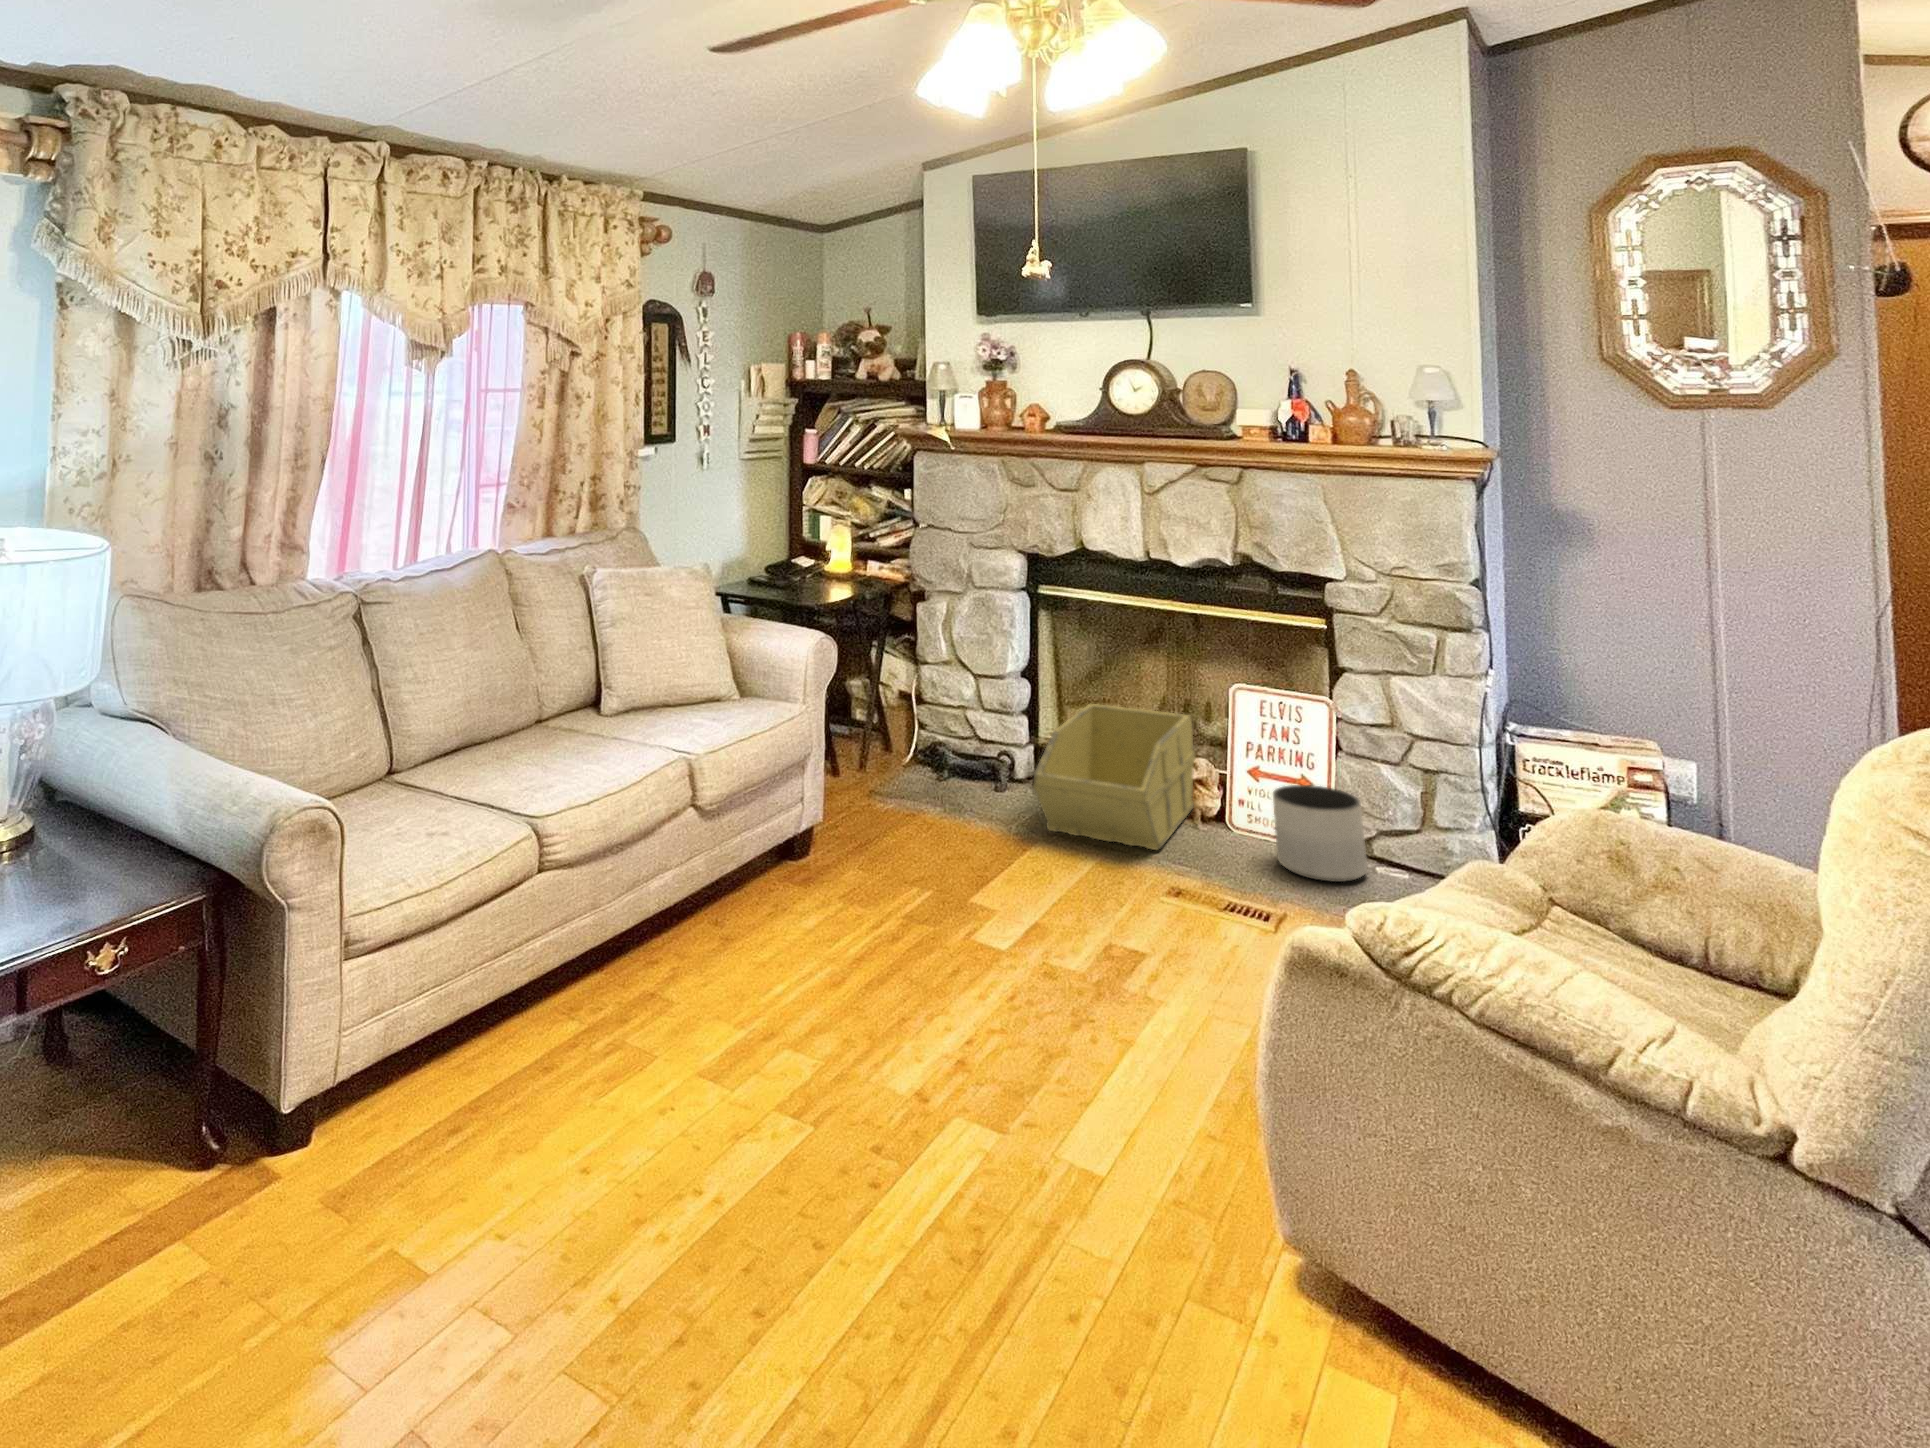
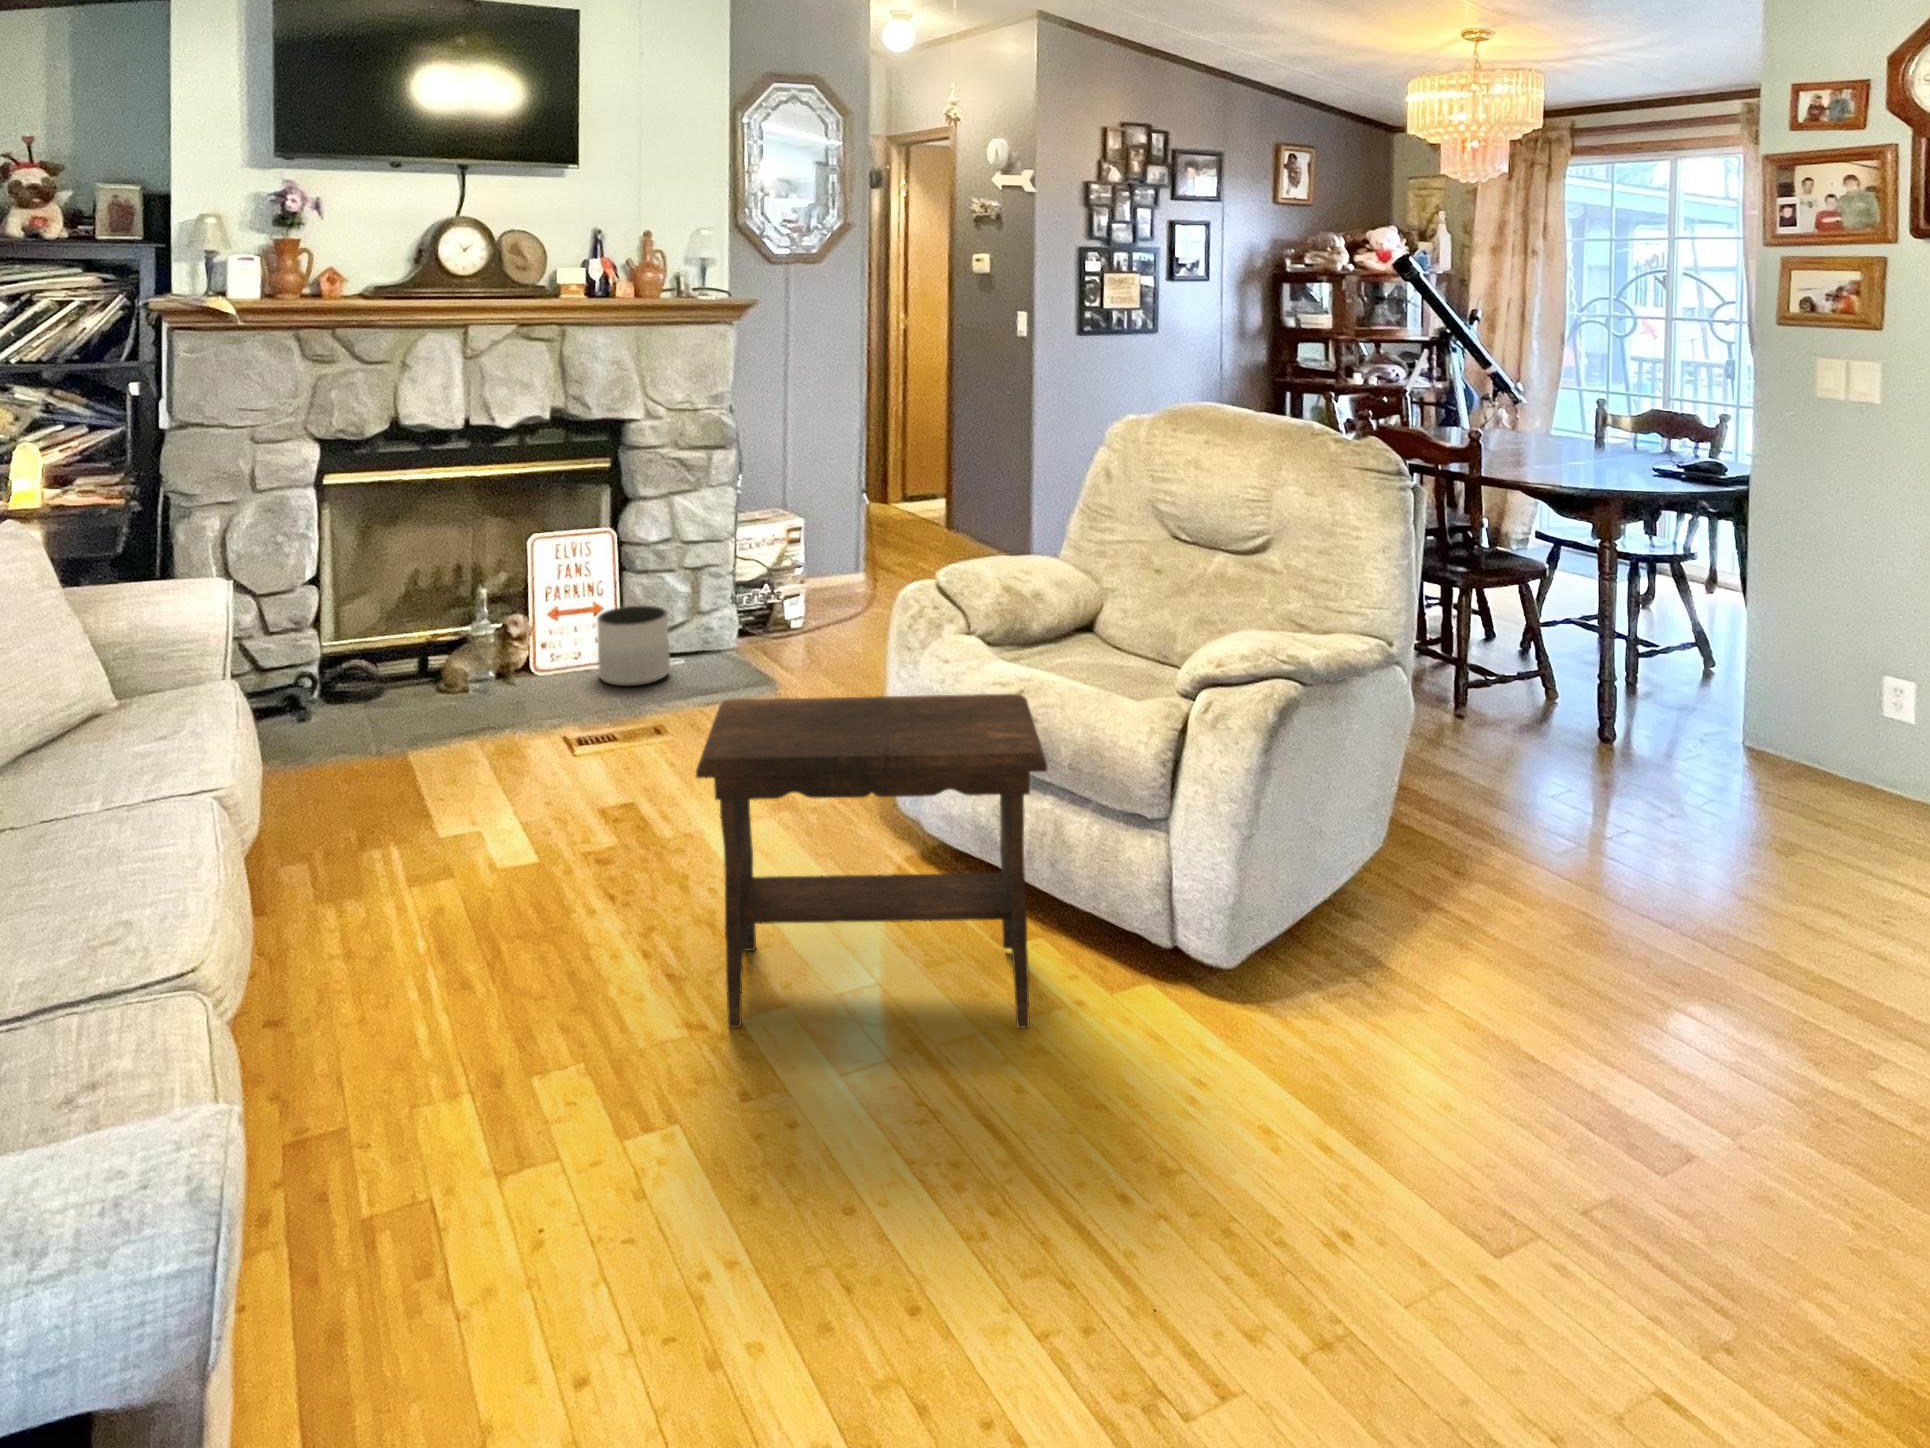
storage bin: present [1033,703,1196,850] -> none [373,580,524,731]
footstool: none [847,863,1233,1367] -> present [696,694,1047,1028]

